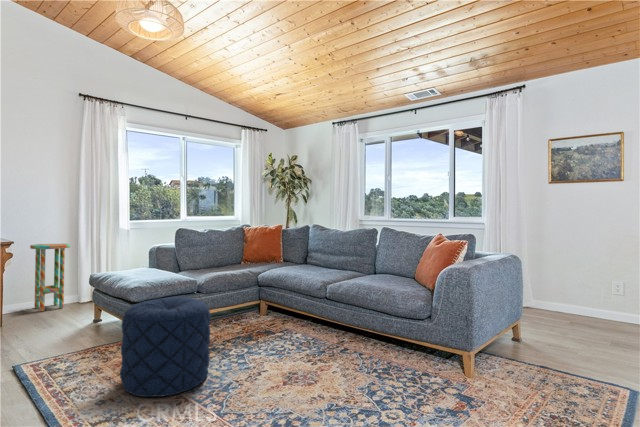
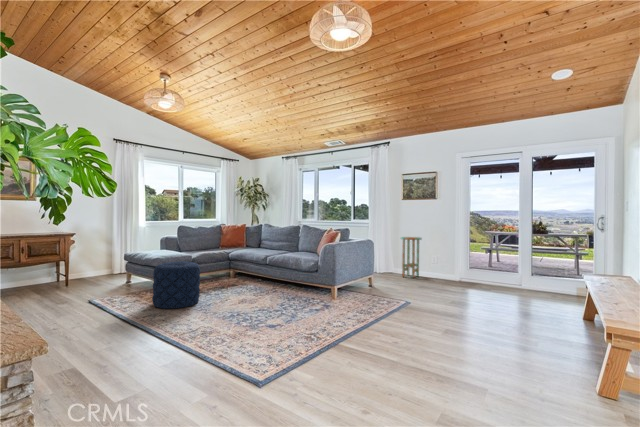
side table: present [30,244,70,311] -> present [401,237,422,278]

